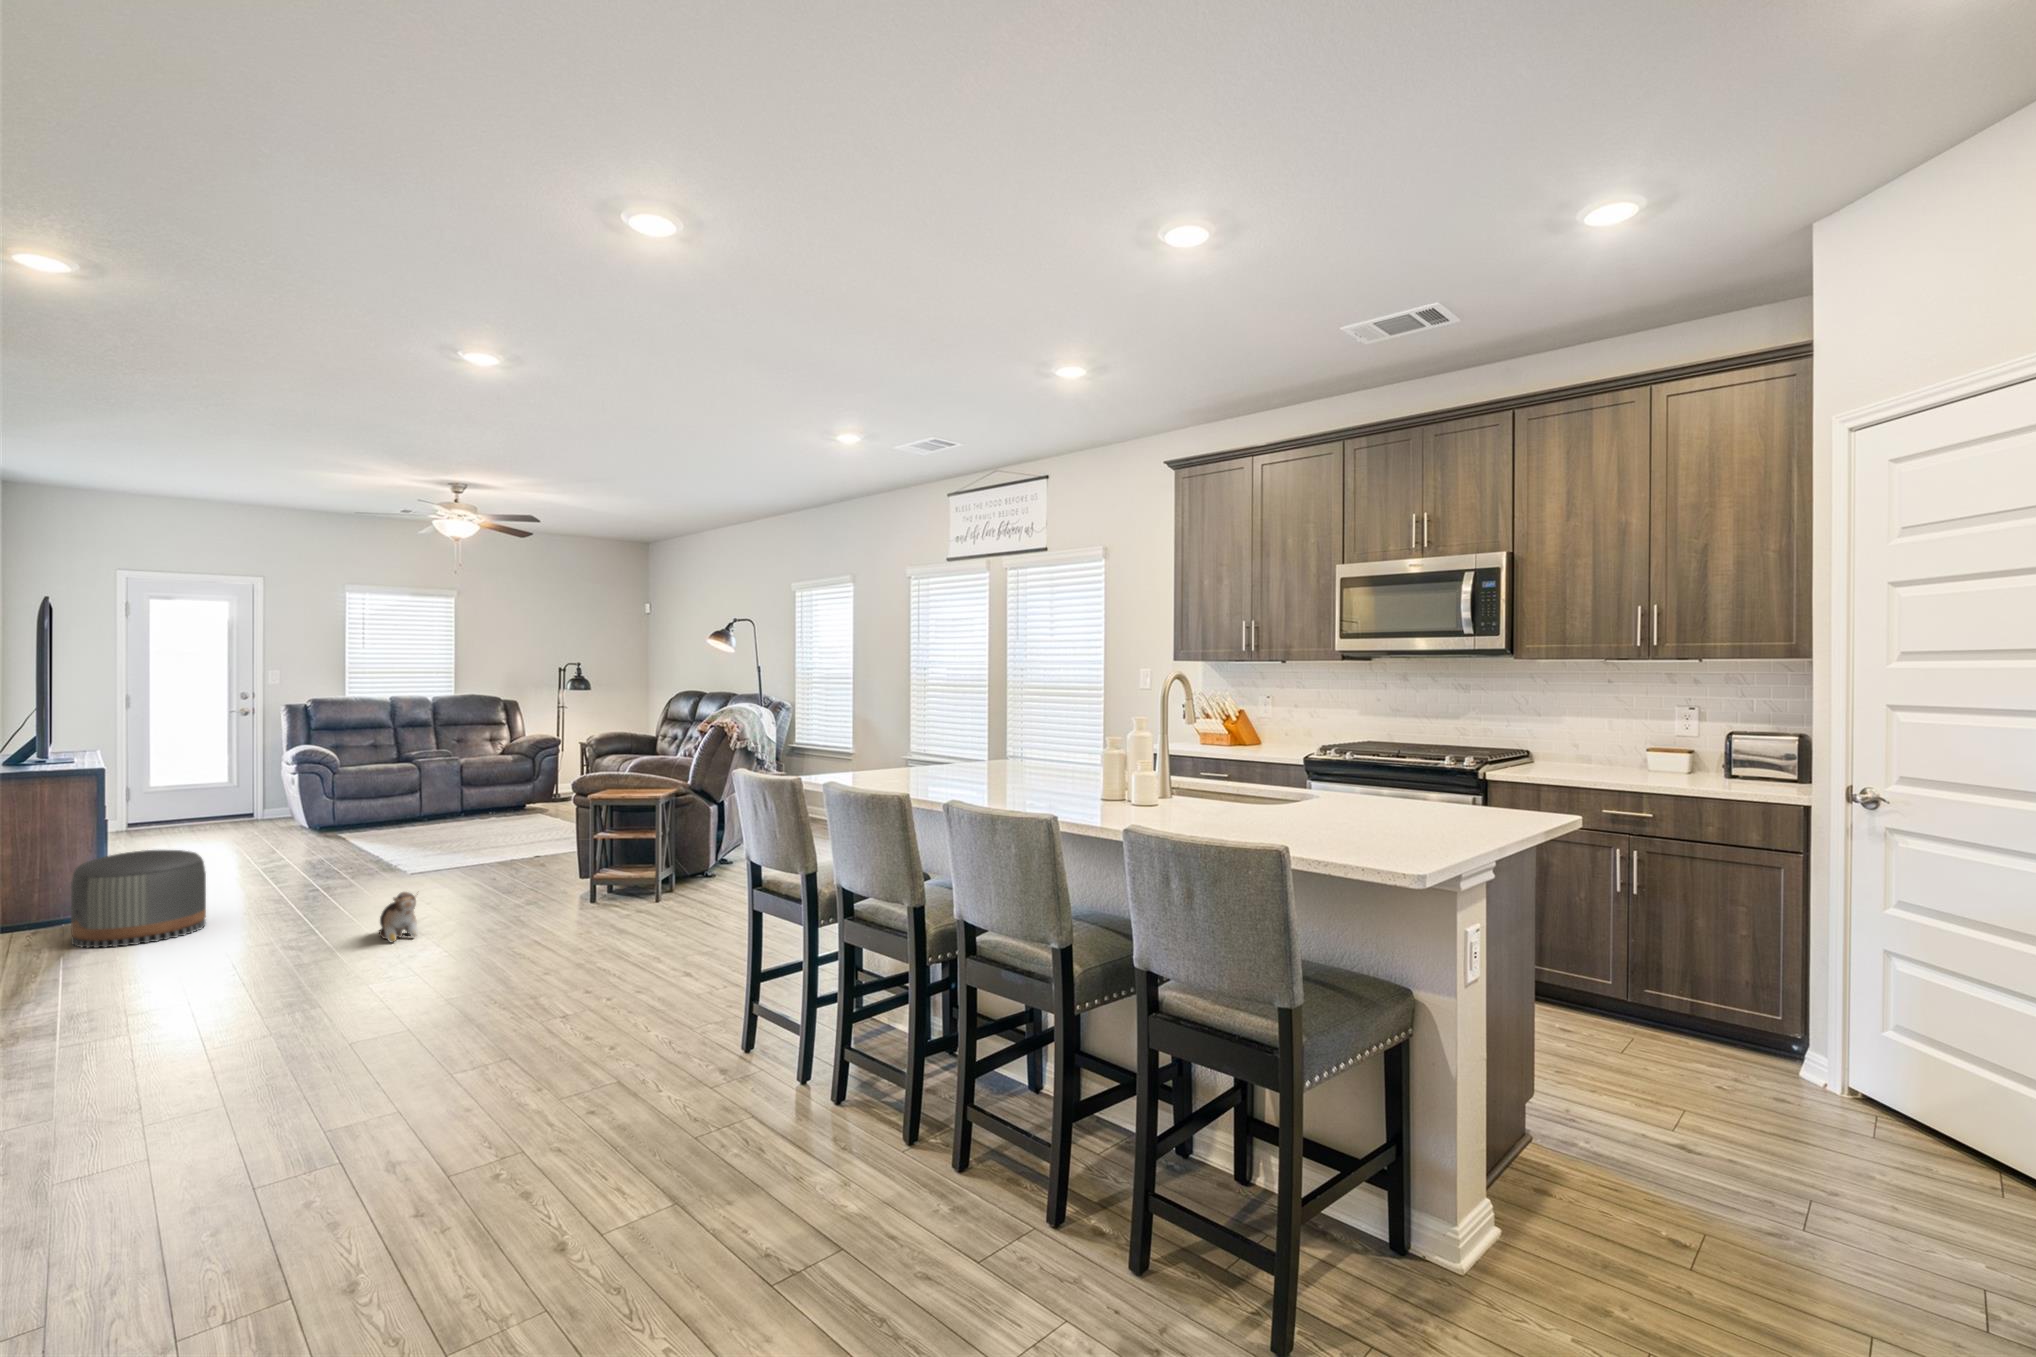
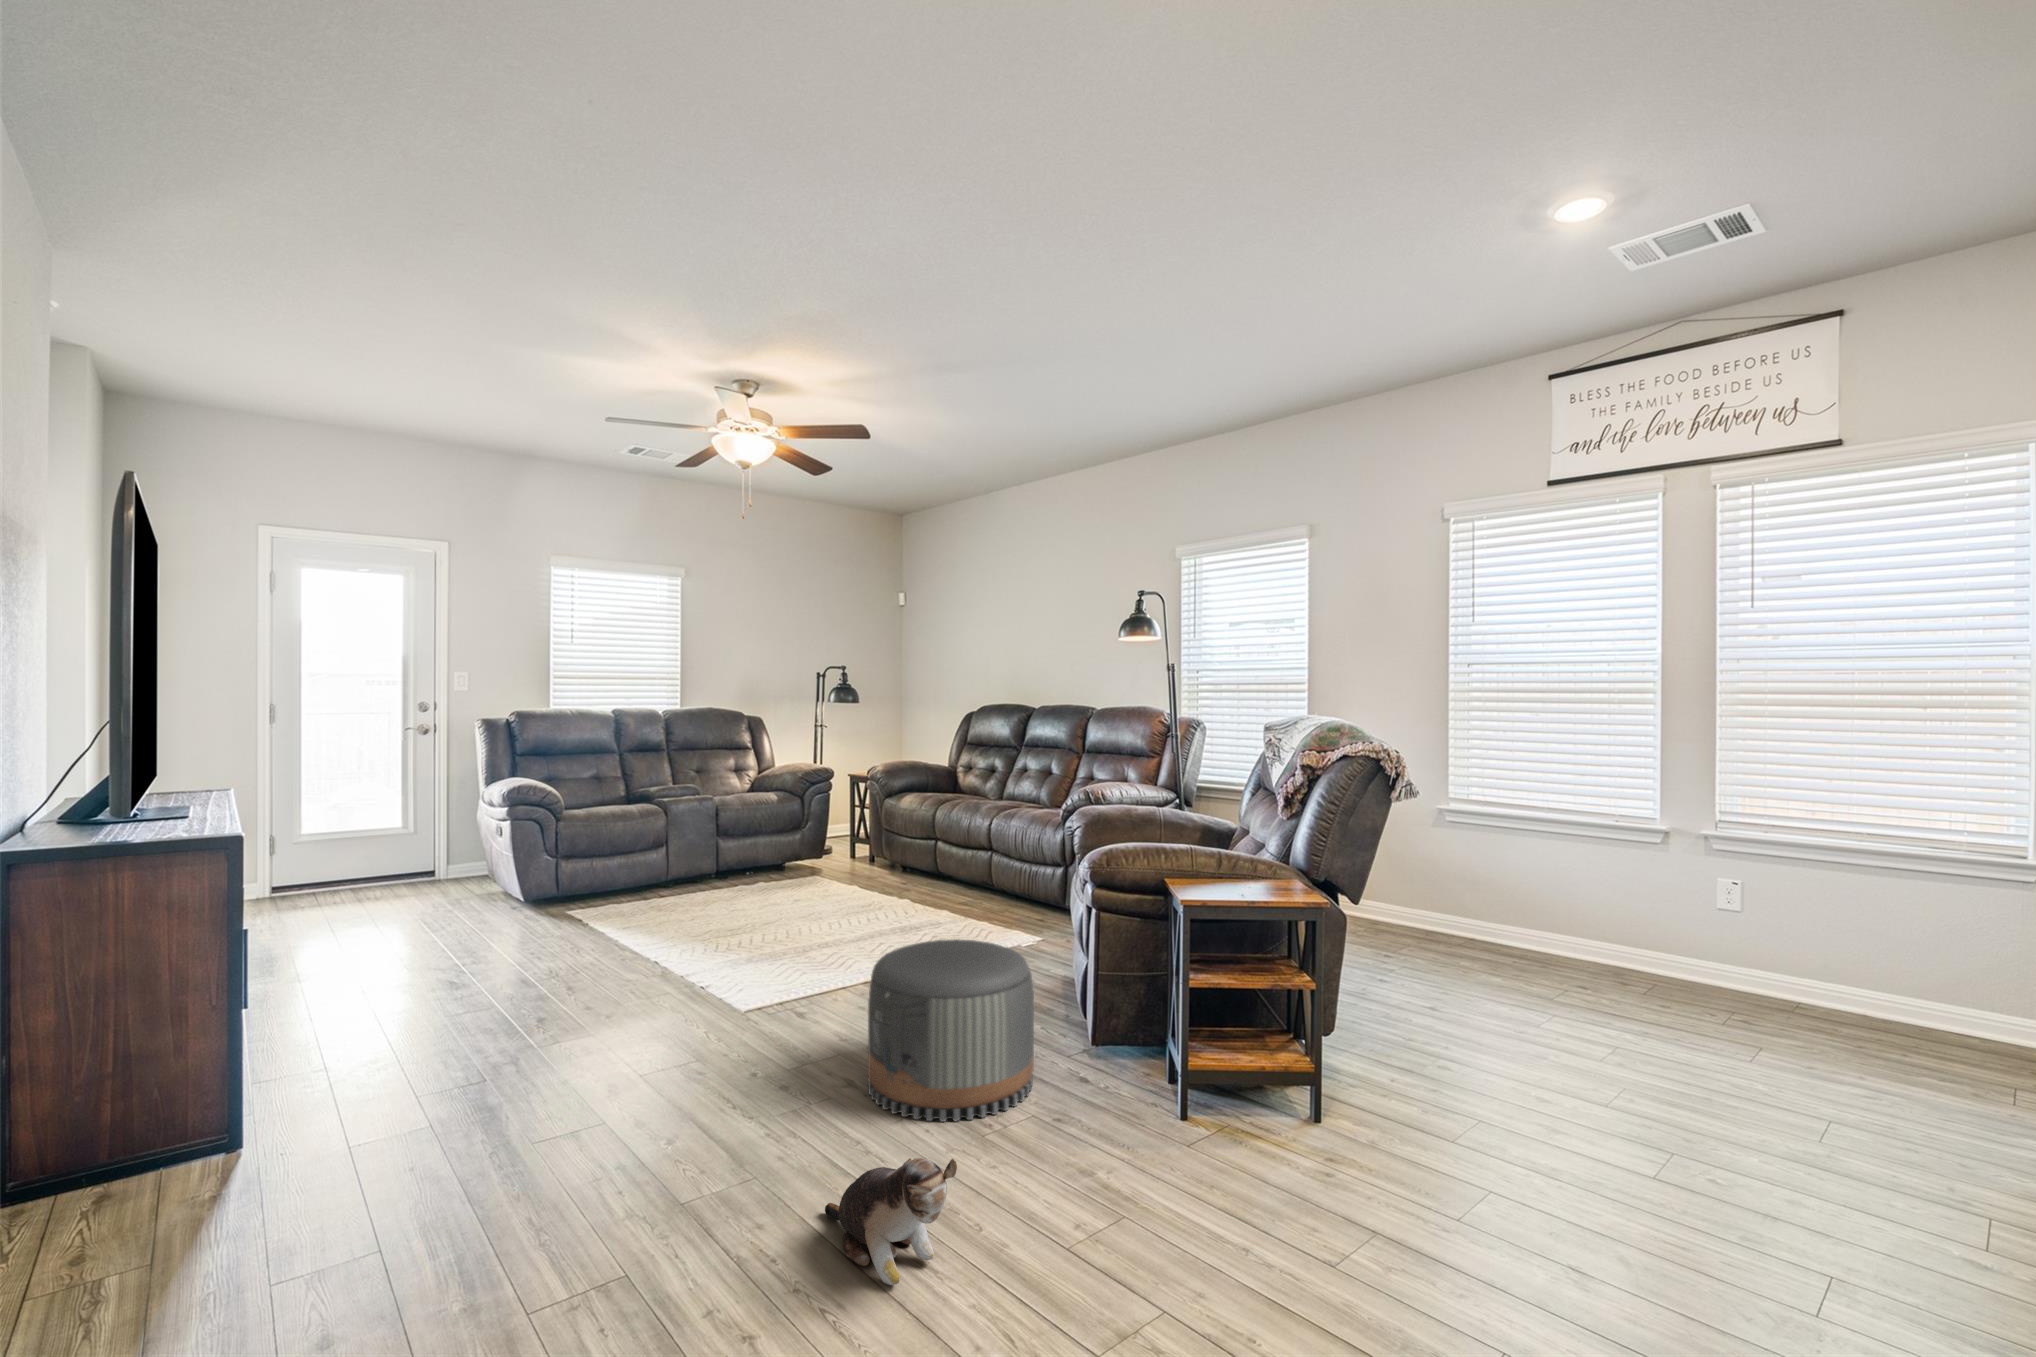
pouf: present [71,850,206,948] -> present [868,939,1034,1122]

